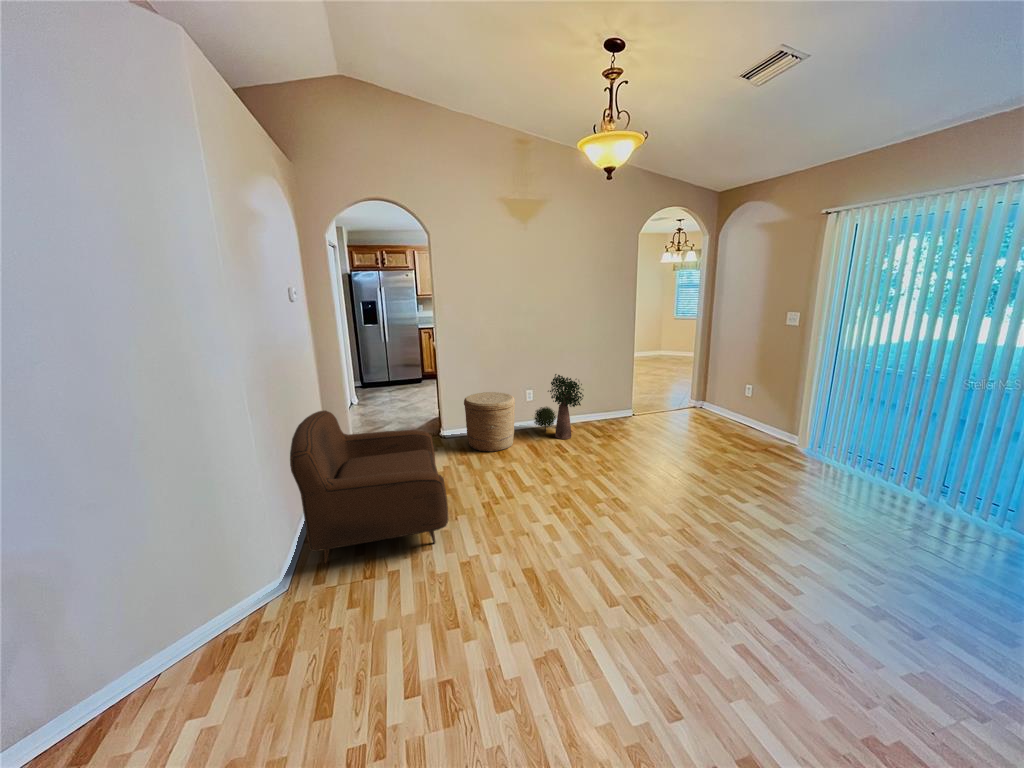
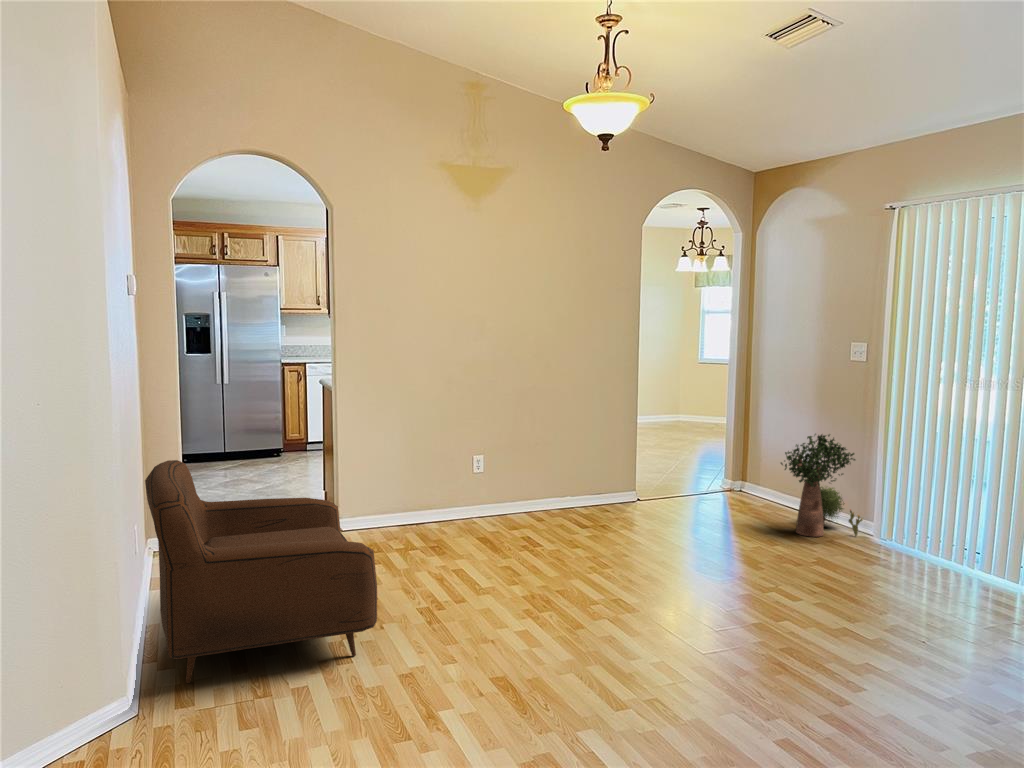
potted plant: present [534,374,584,439] -> present [781,434,862,537]
basket: present [464,392,515,452] -> none [377,455,459,547]

